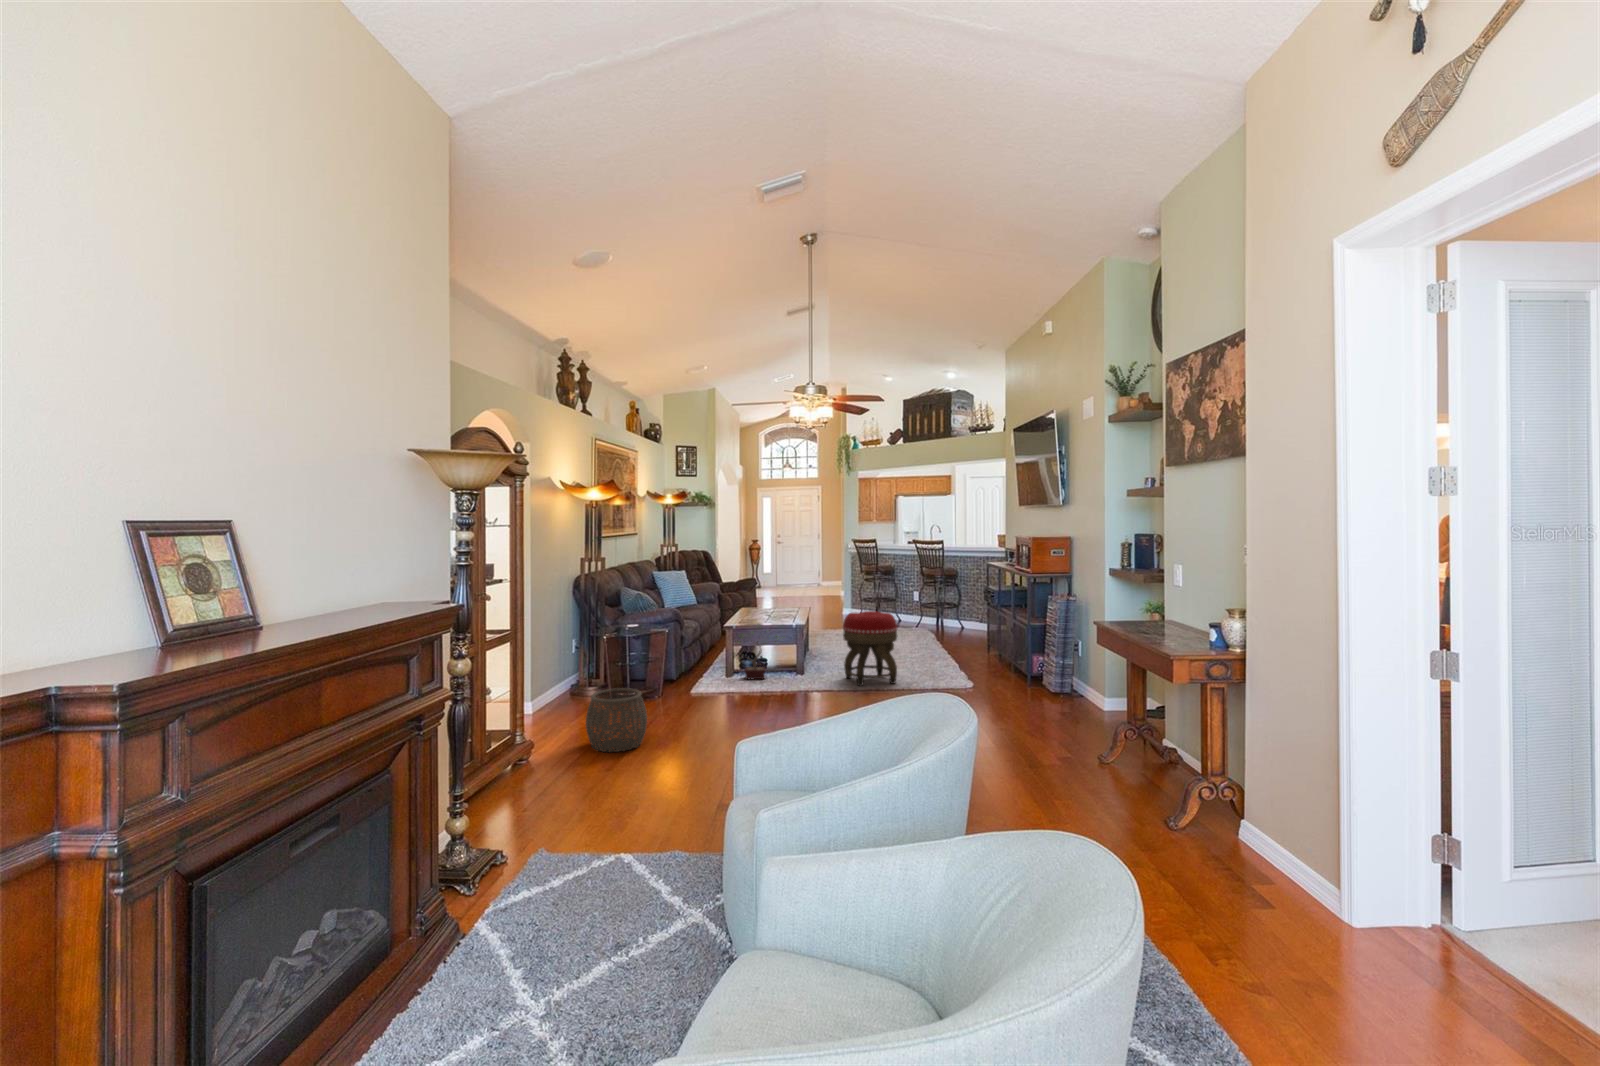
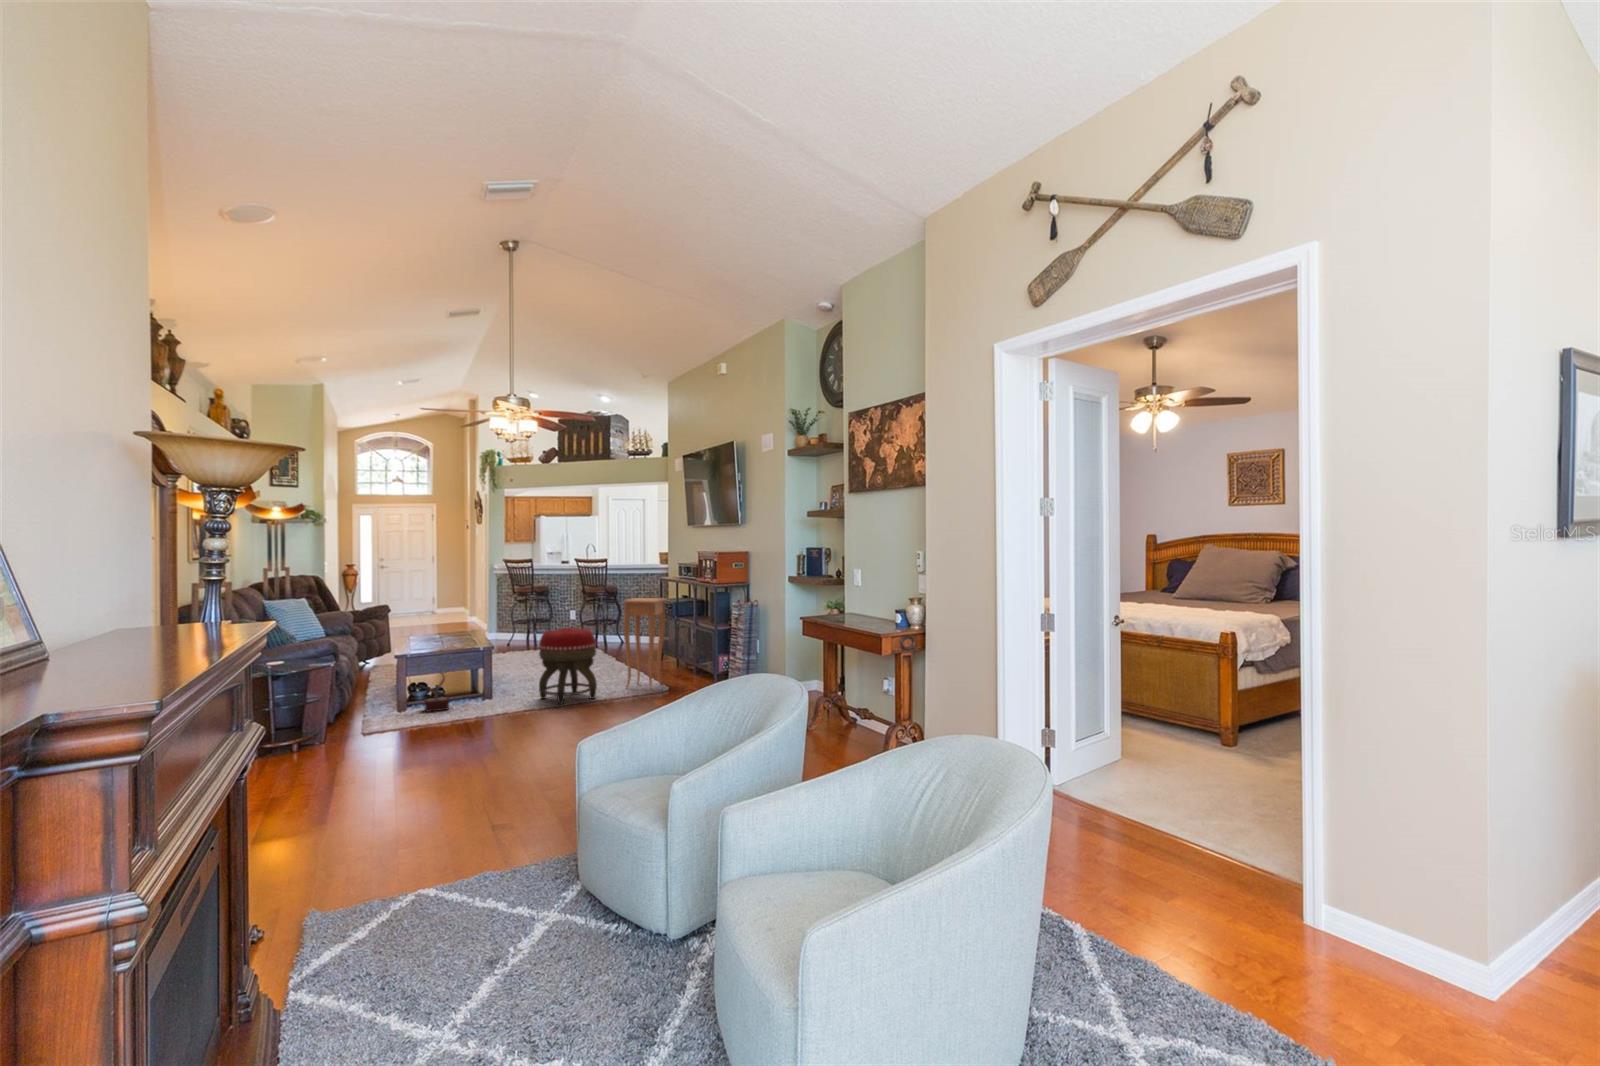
side table: none [926,583,976,681] -> present [622,598,666,689]
woven basket: present [586,688,647,752] -> none [273,728,358,806]

